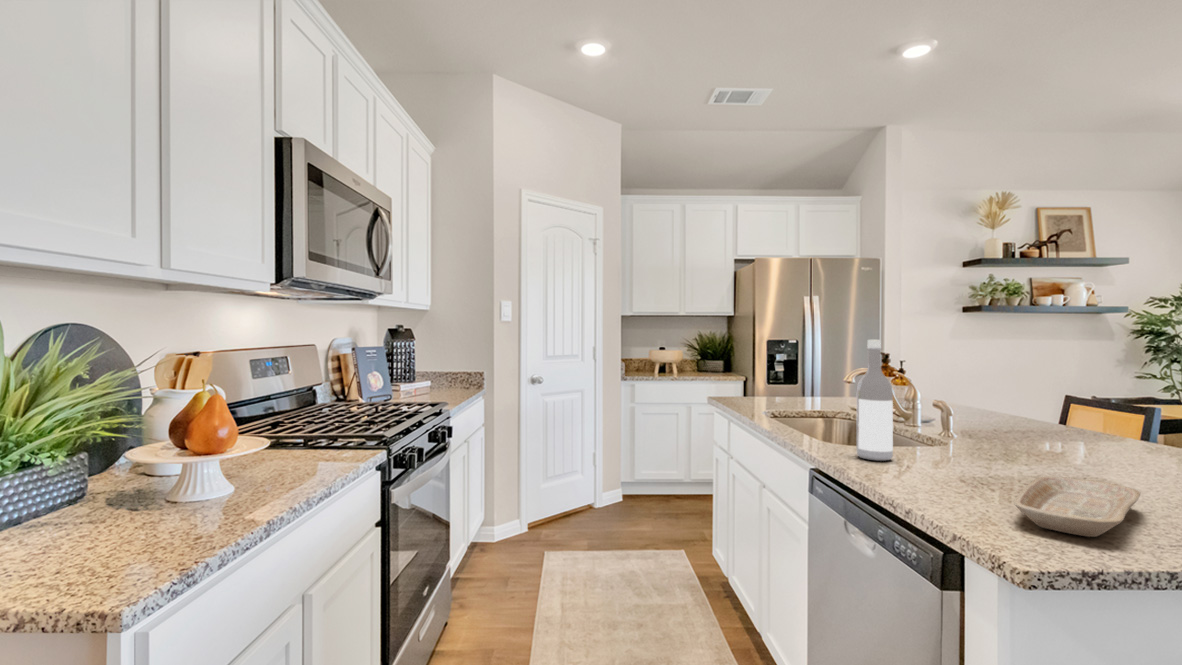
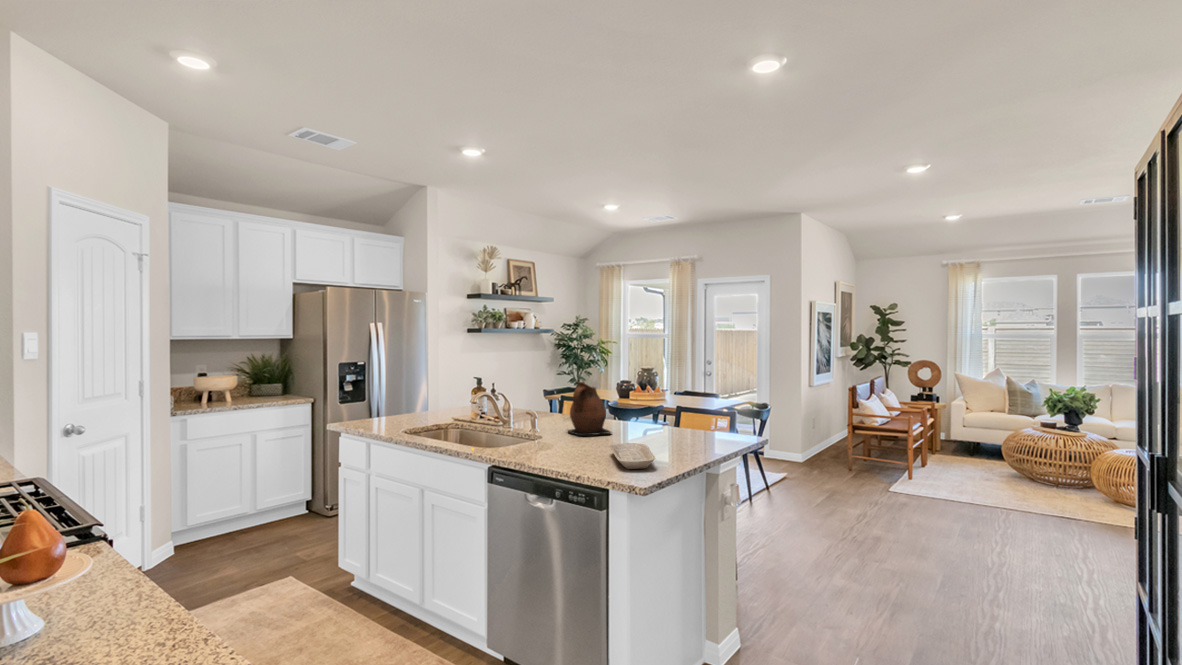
wine bottle: present [857,340,893,461] -> none [514,378,534,453]
ceramic pitcher: none [1001,359,1107,464] -> present [568,382,611,435]

